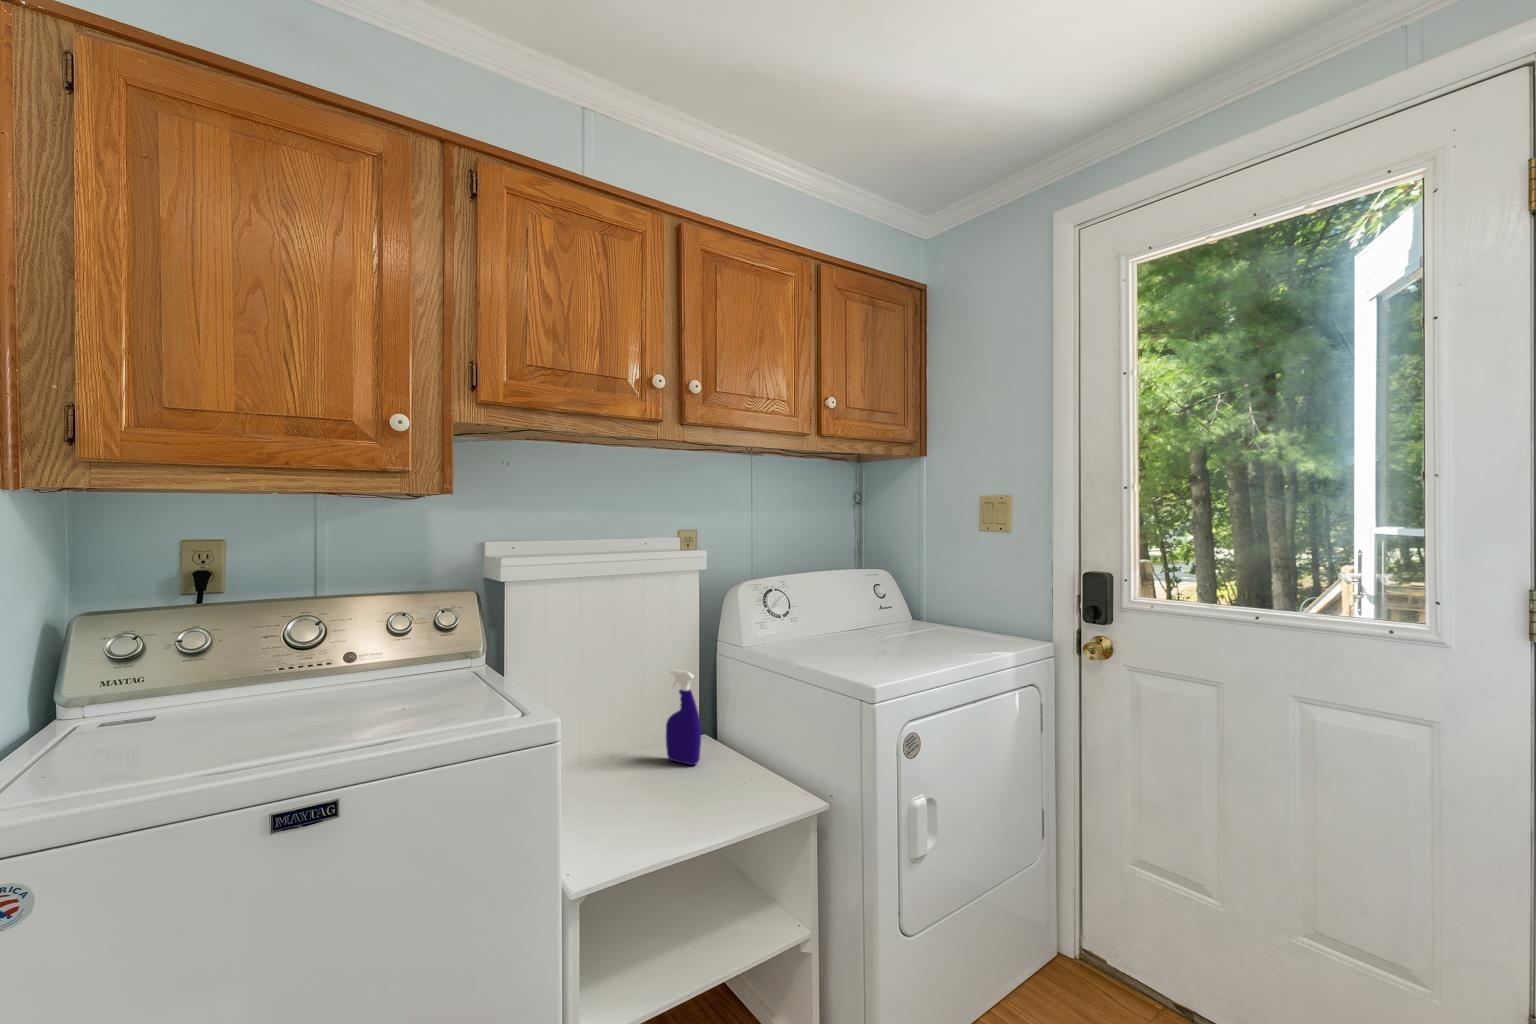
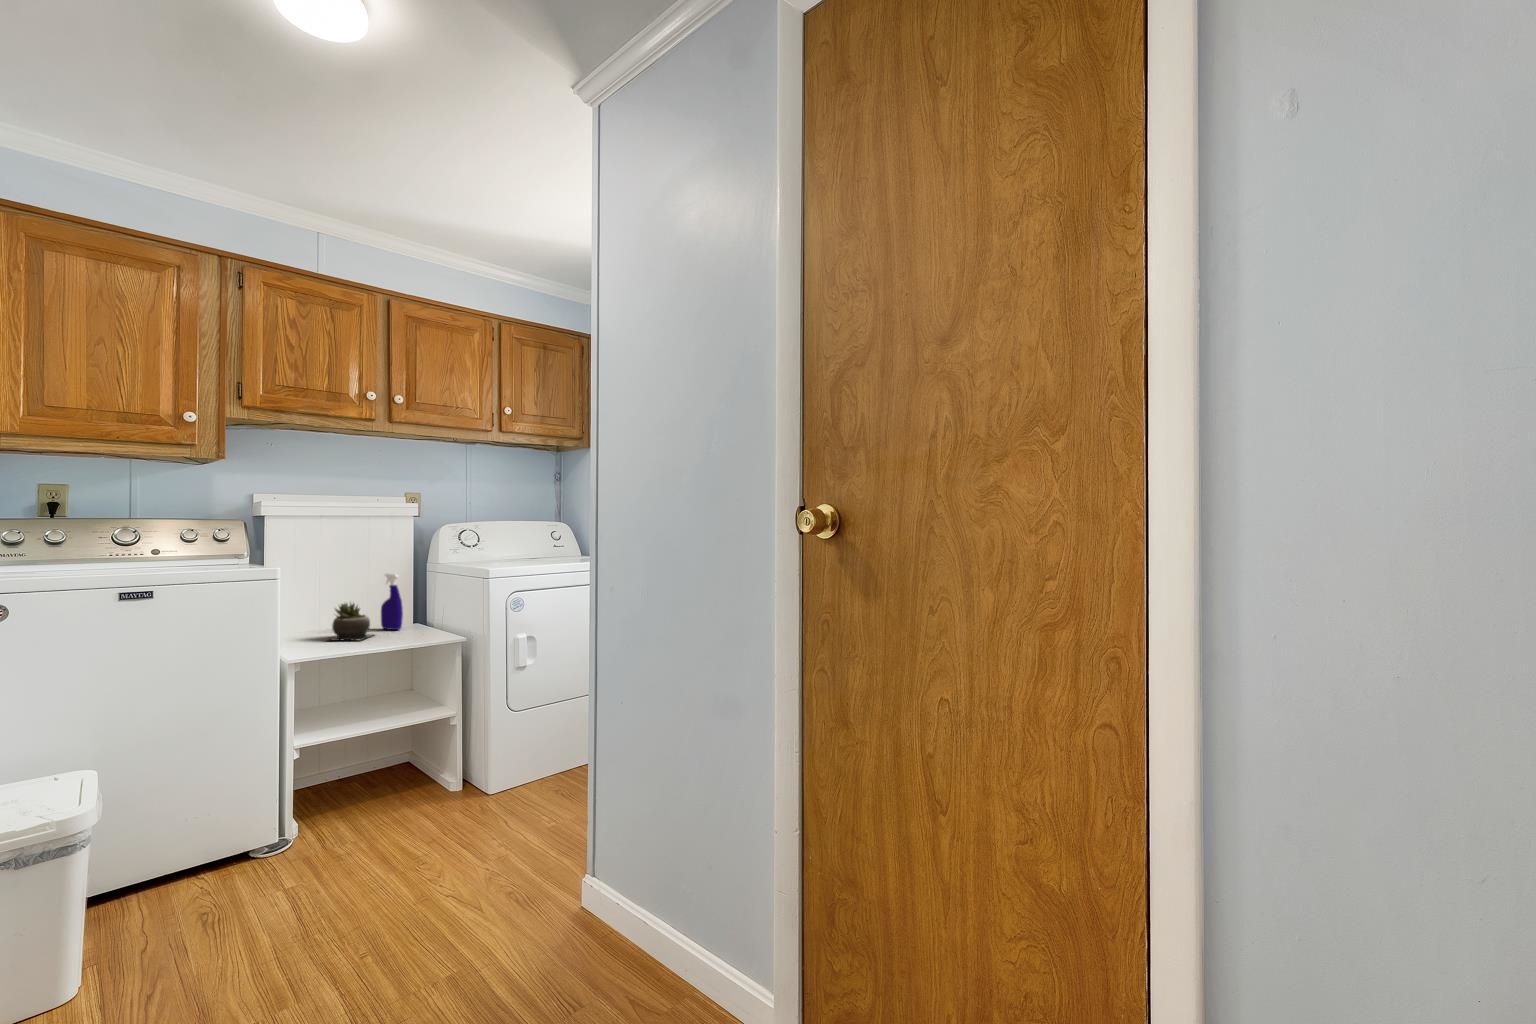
succulent plant: none [602,728,671,804] -> present [329,603,374,641]

